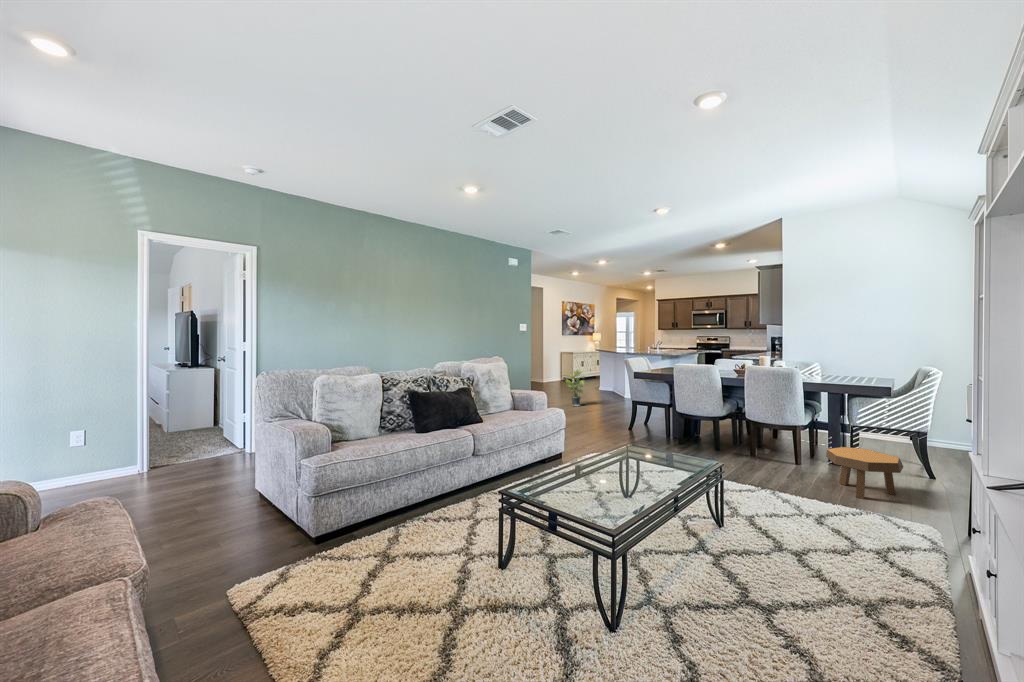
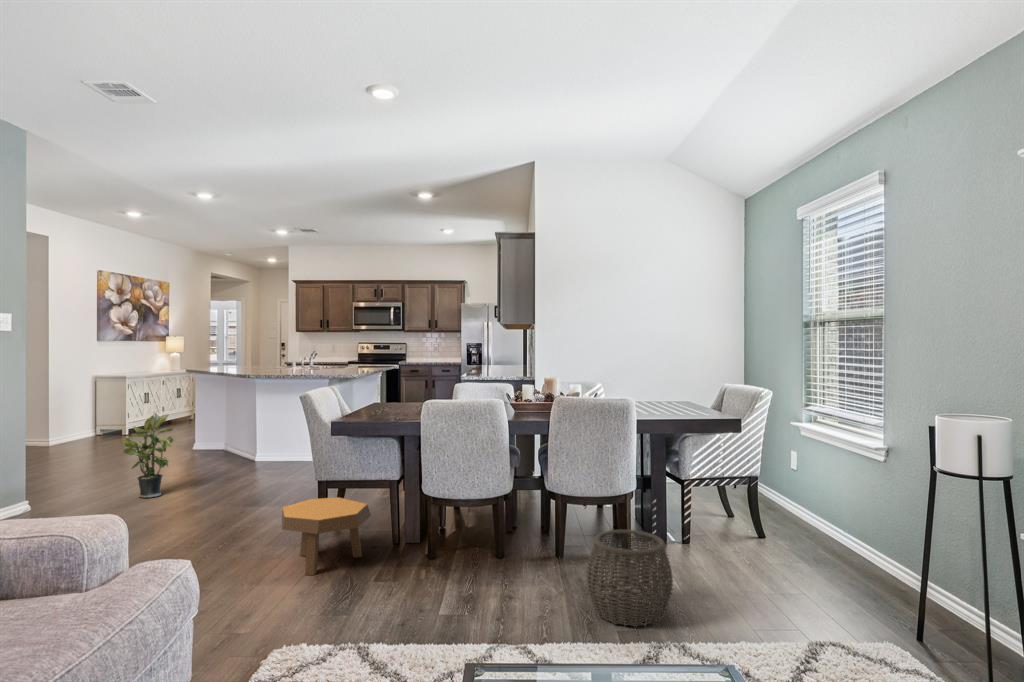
woven basket: none [740,436,790,482] -> present [586,530,673,627]
footstool: present [826,447,903,499] -> present [282,497,371,575]

